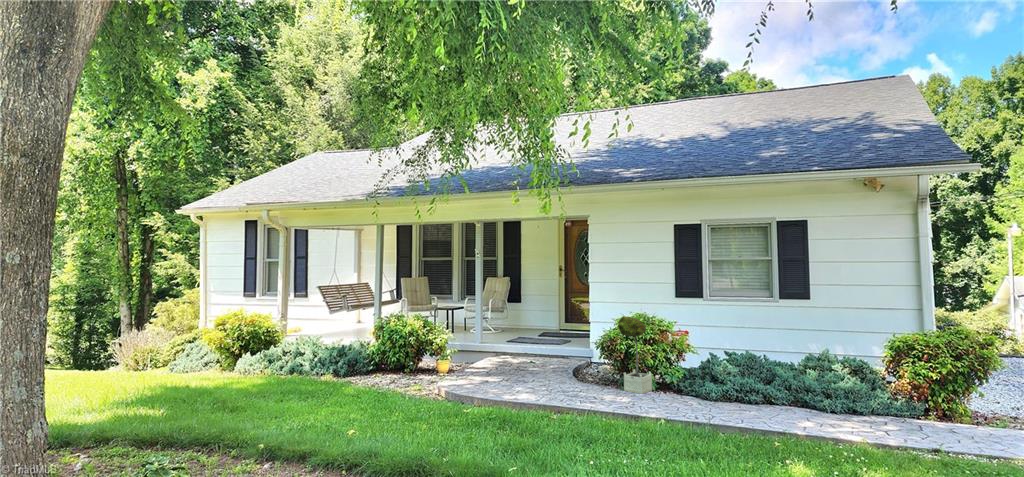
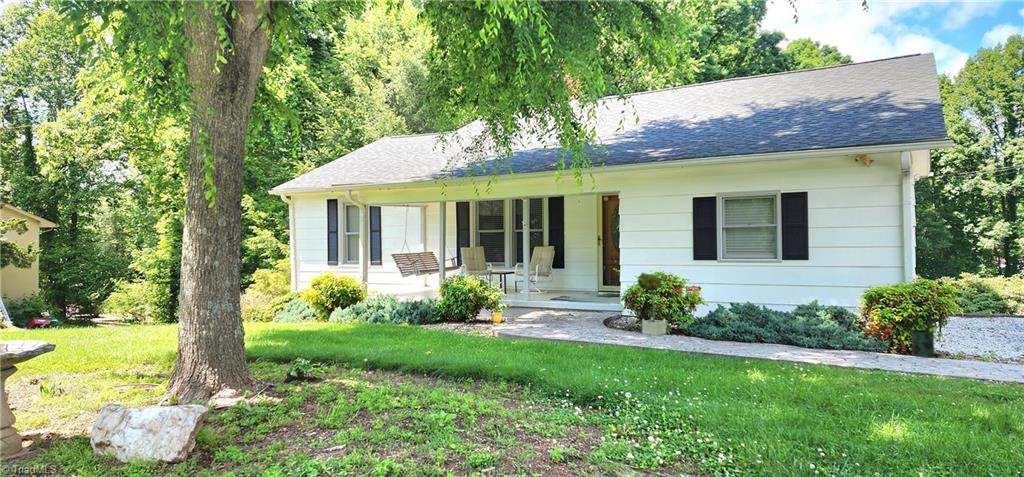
watering can: none [945,383,987,427] -> present [907,324,934,358]

